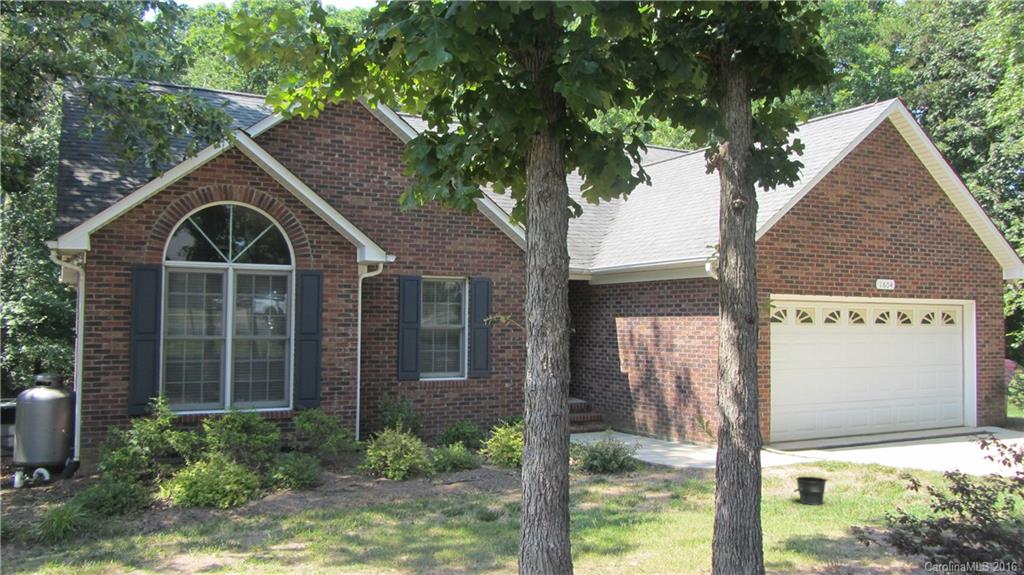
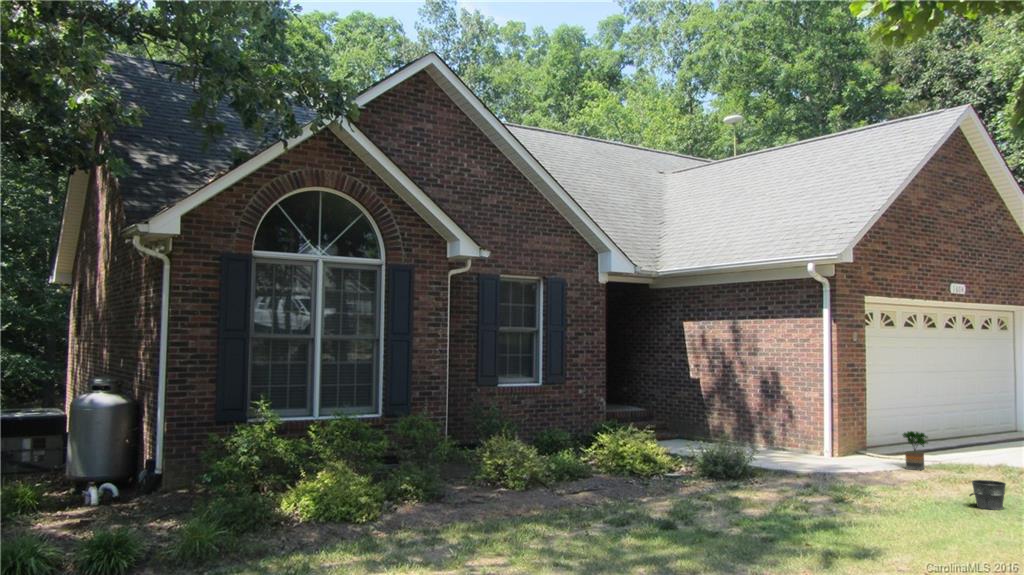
potted tree: none [786,427,811,465] -> present [903,431,928,470]

